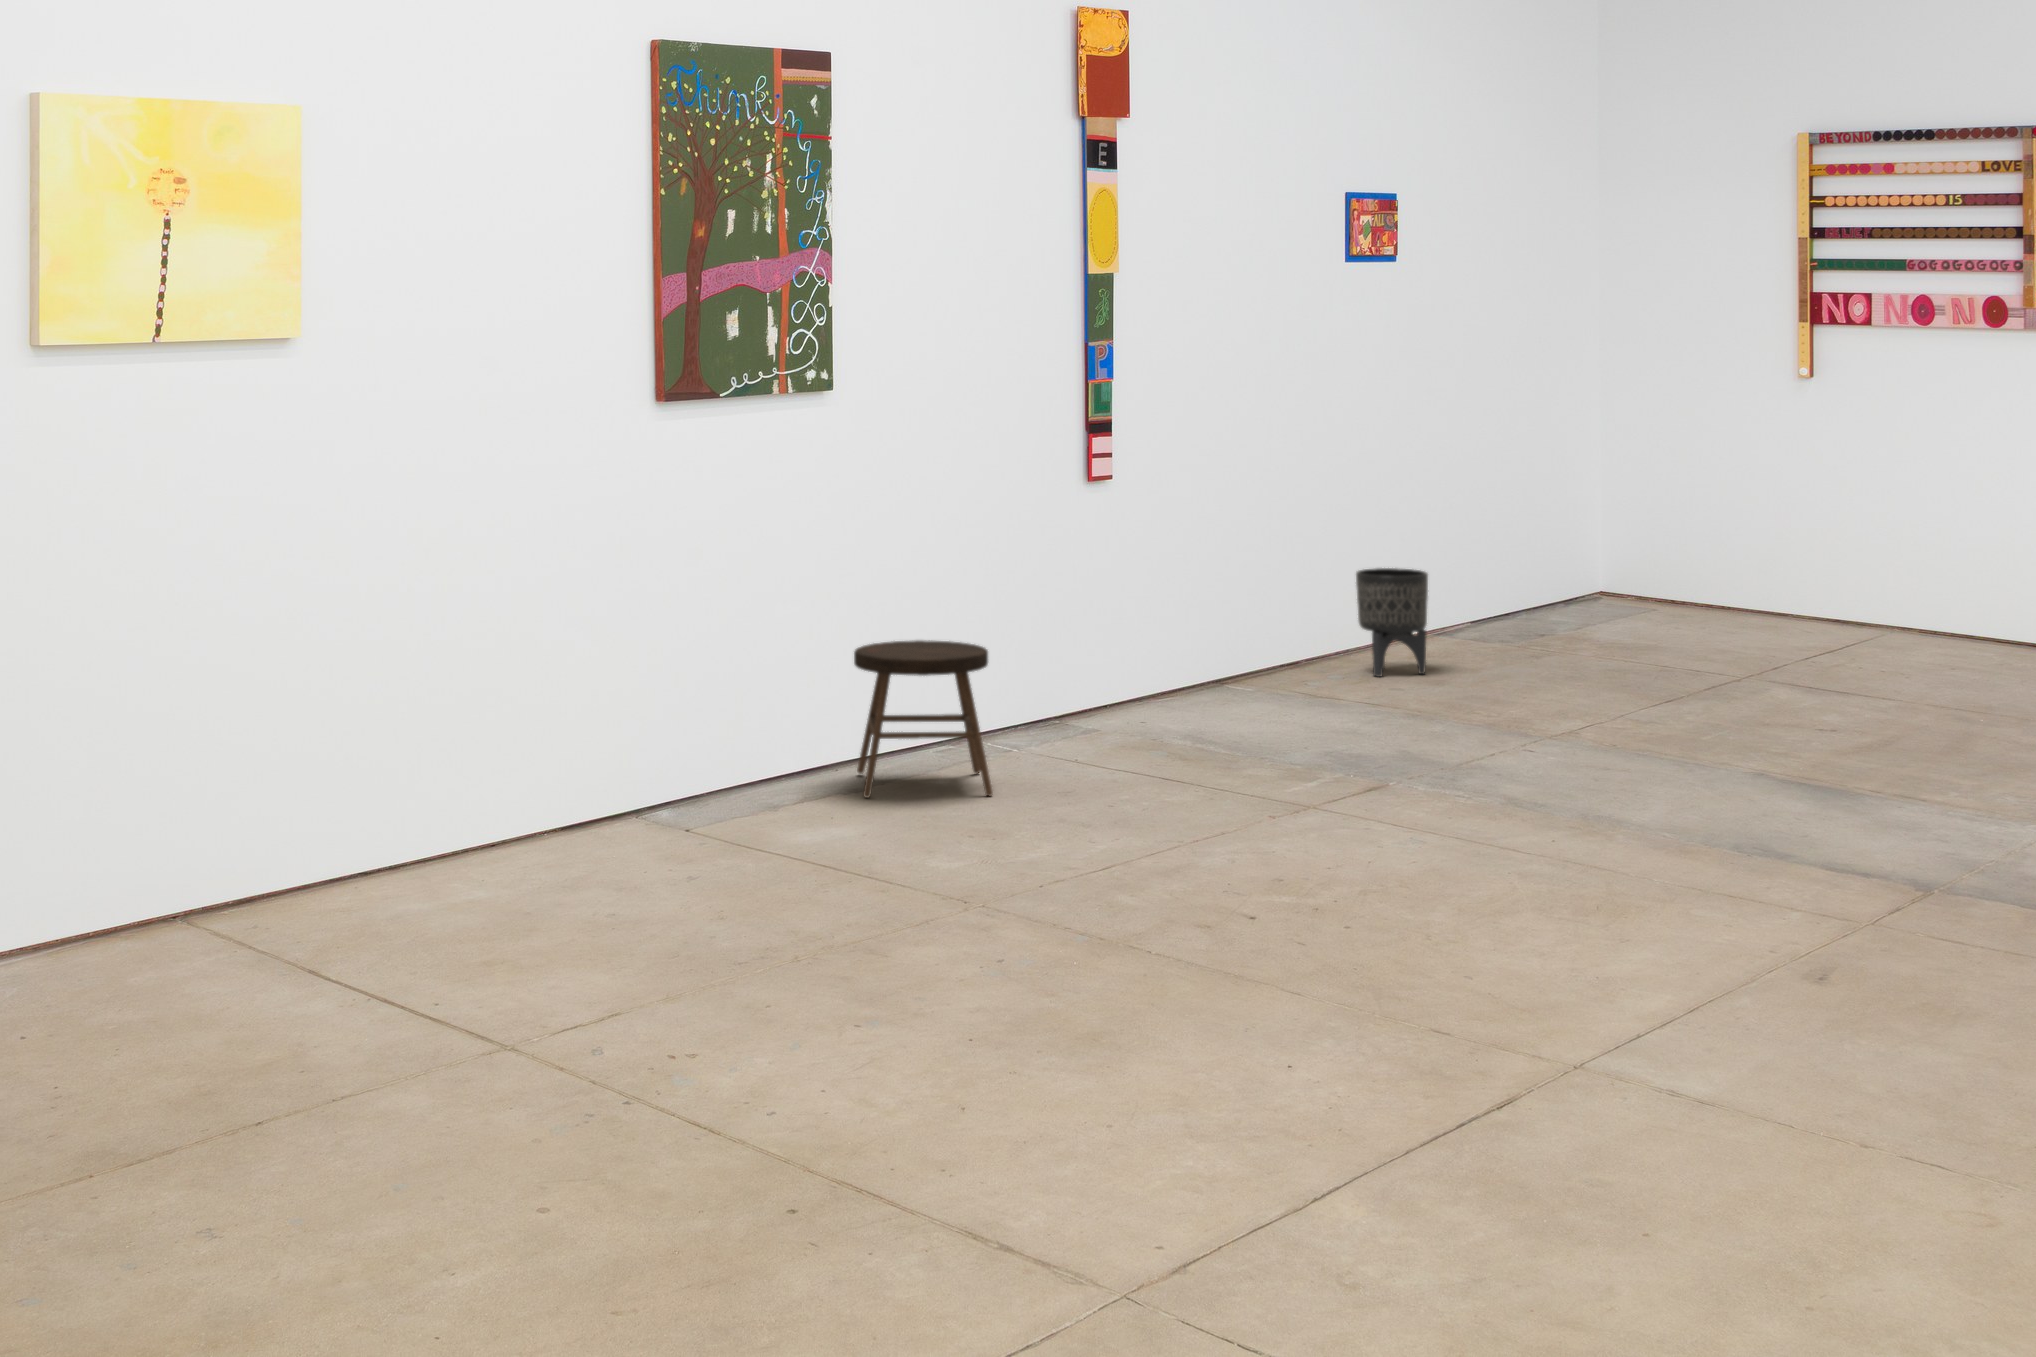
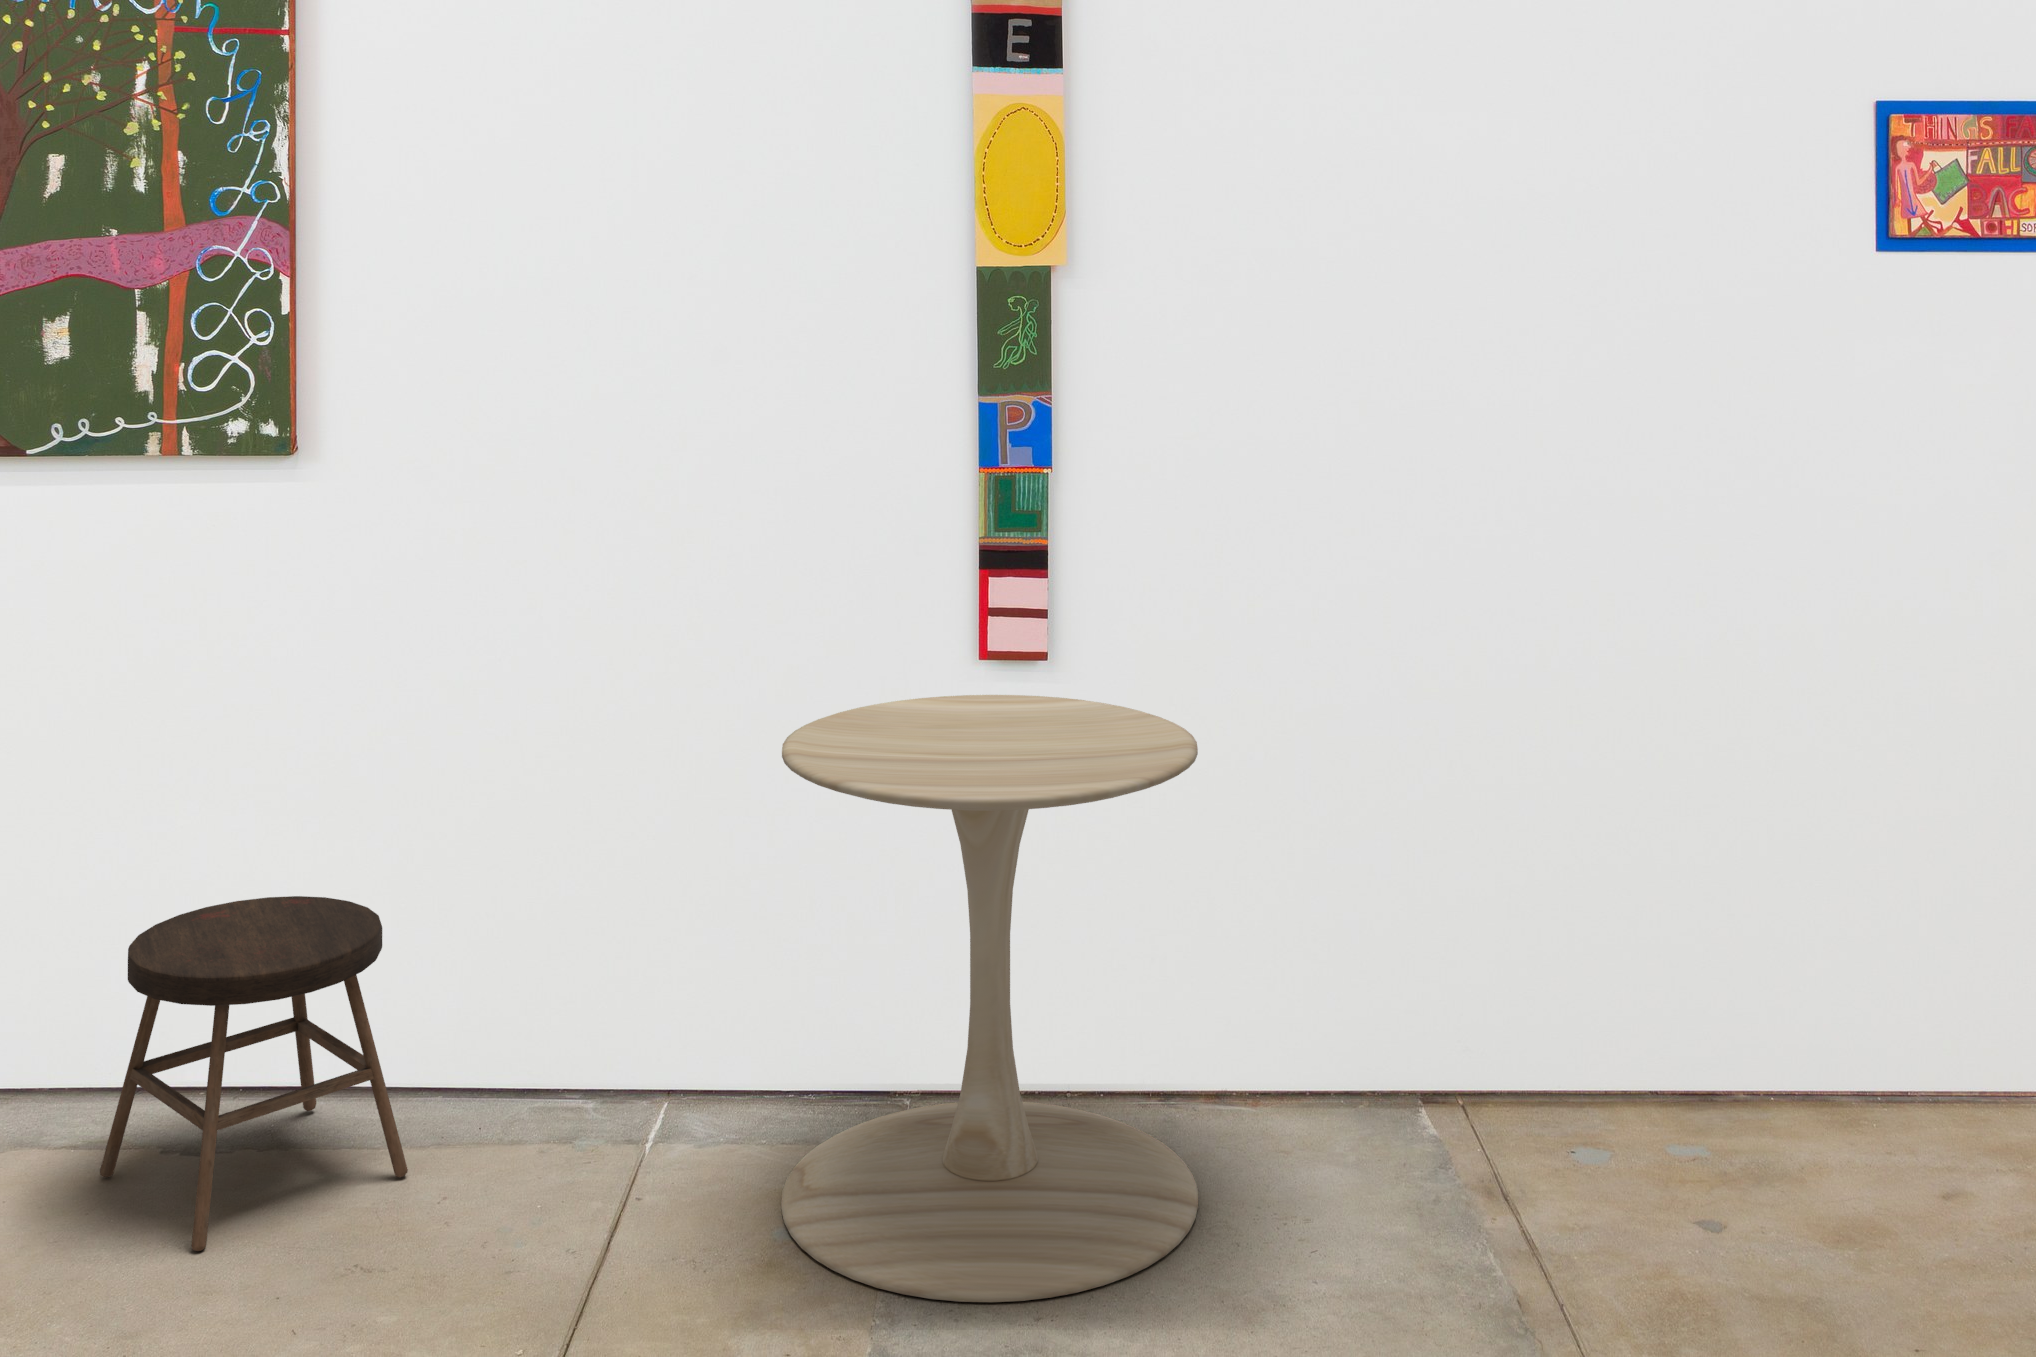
pedestal table: none [1084,498,1295,752] -> present [781,695,1198,1302]
planter: present [1356,568,1428,677] -> none [1812,900,1978,1171]

